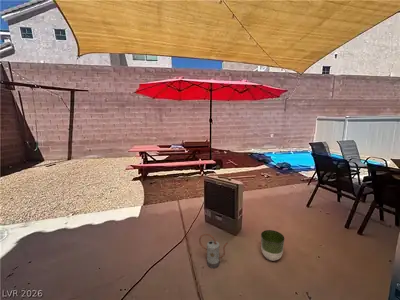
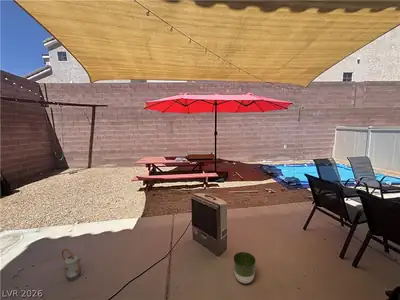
watering can: present [199,234,228,268] -> present [62,249,80,281]

